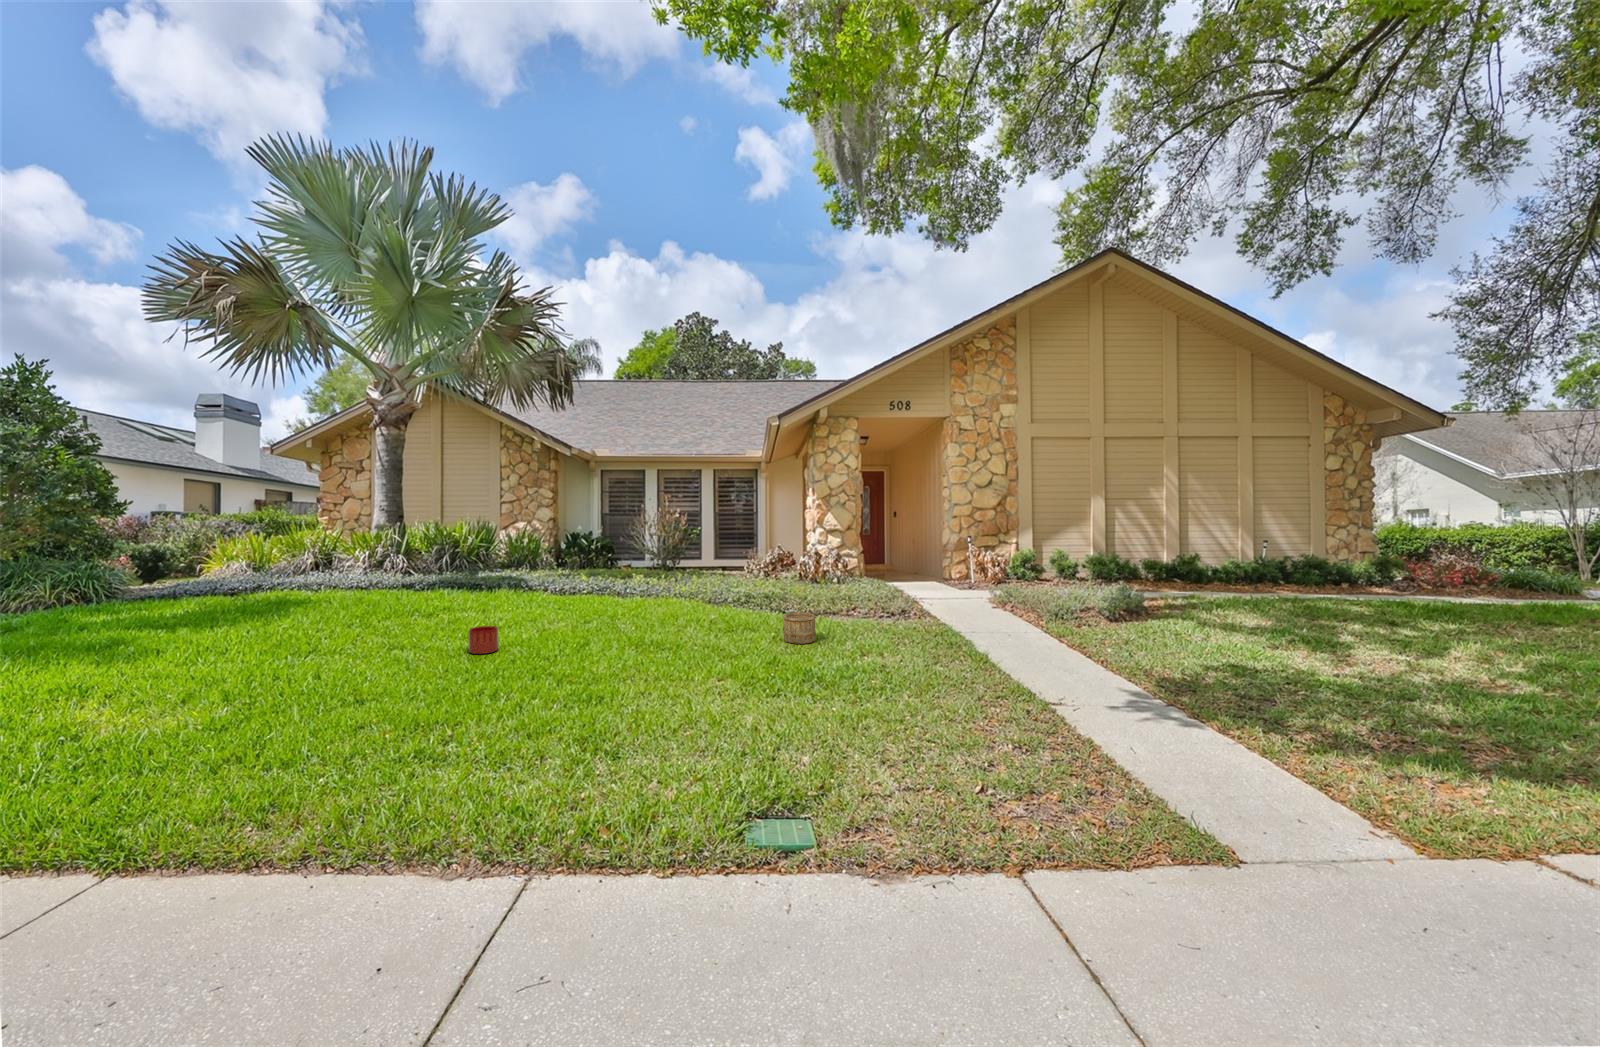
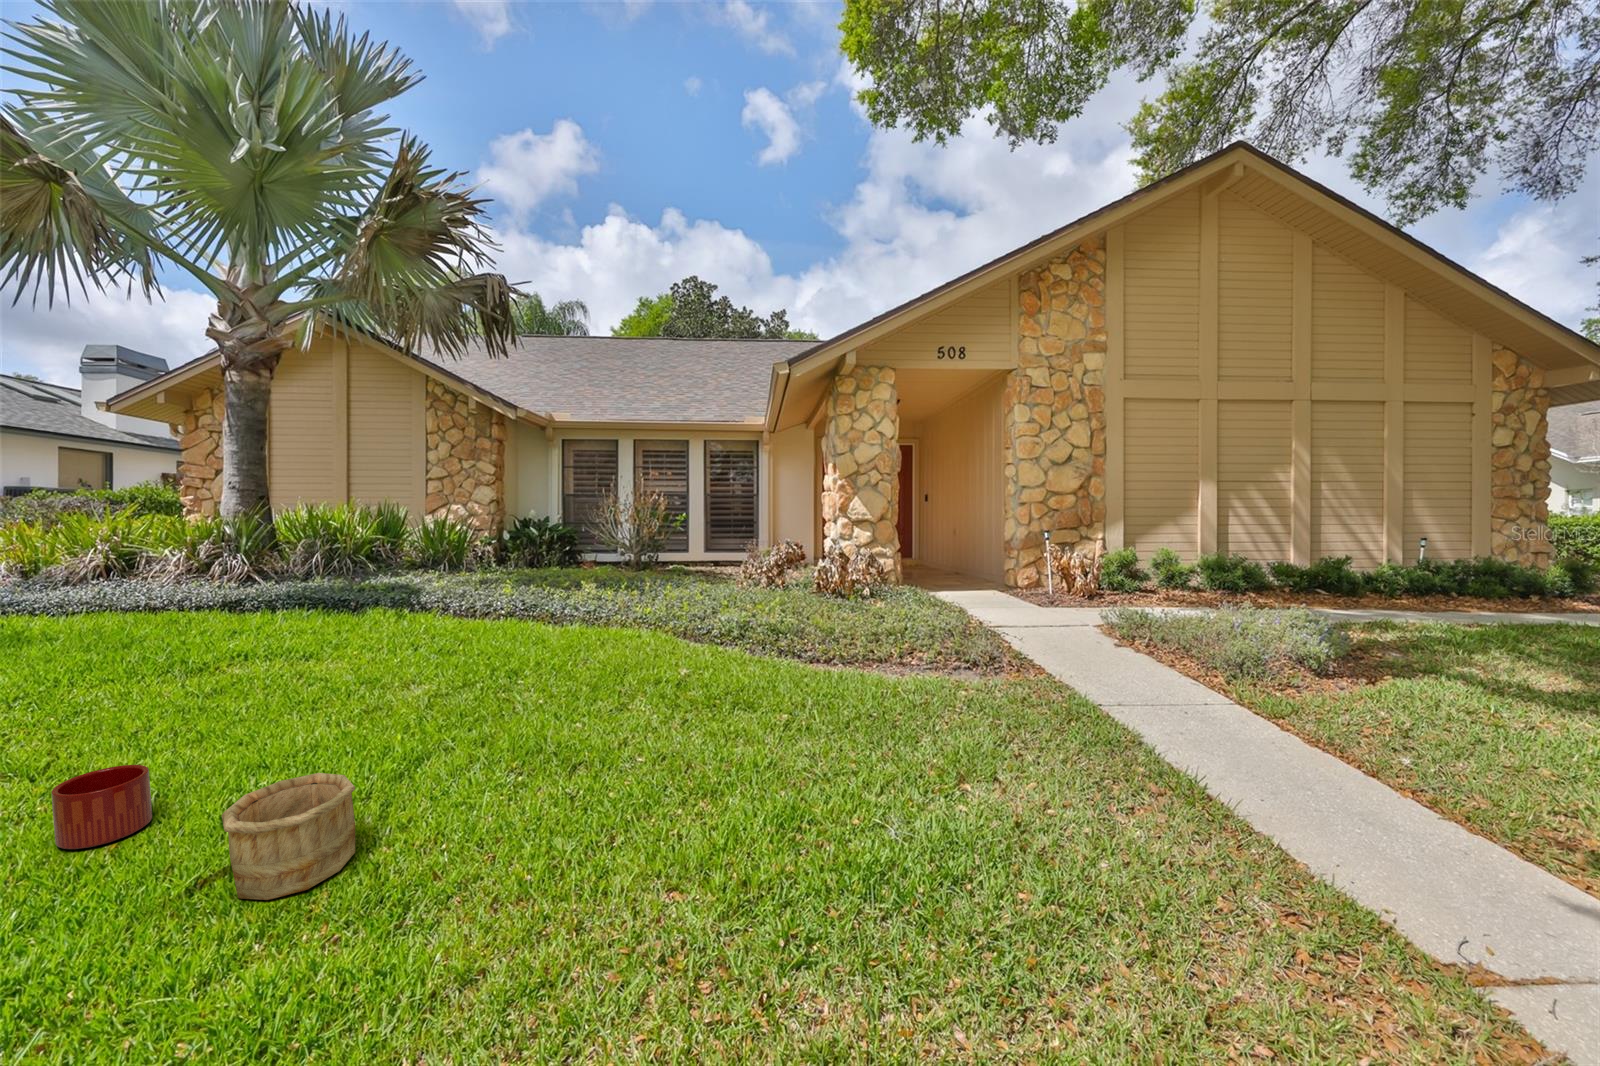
wooden bucket: present [783,612,816,644] -> present [222,773,355,900]

